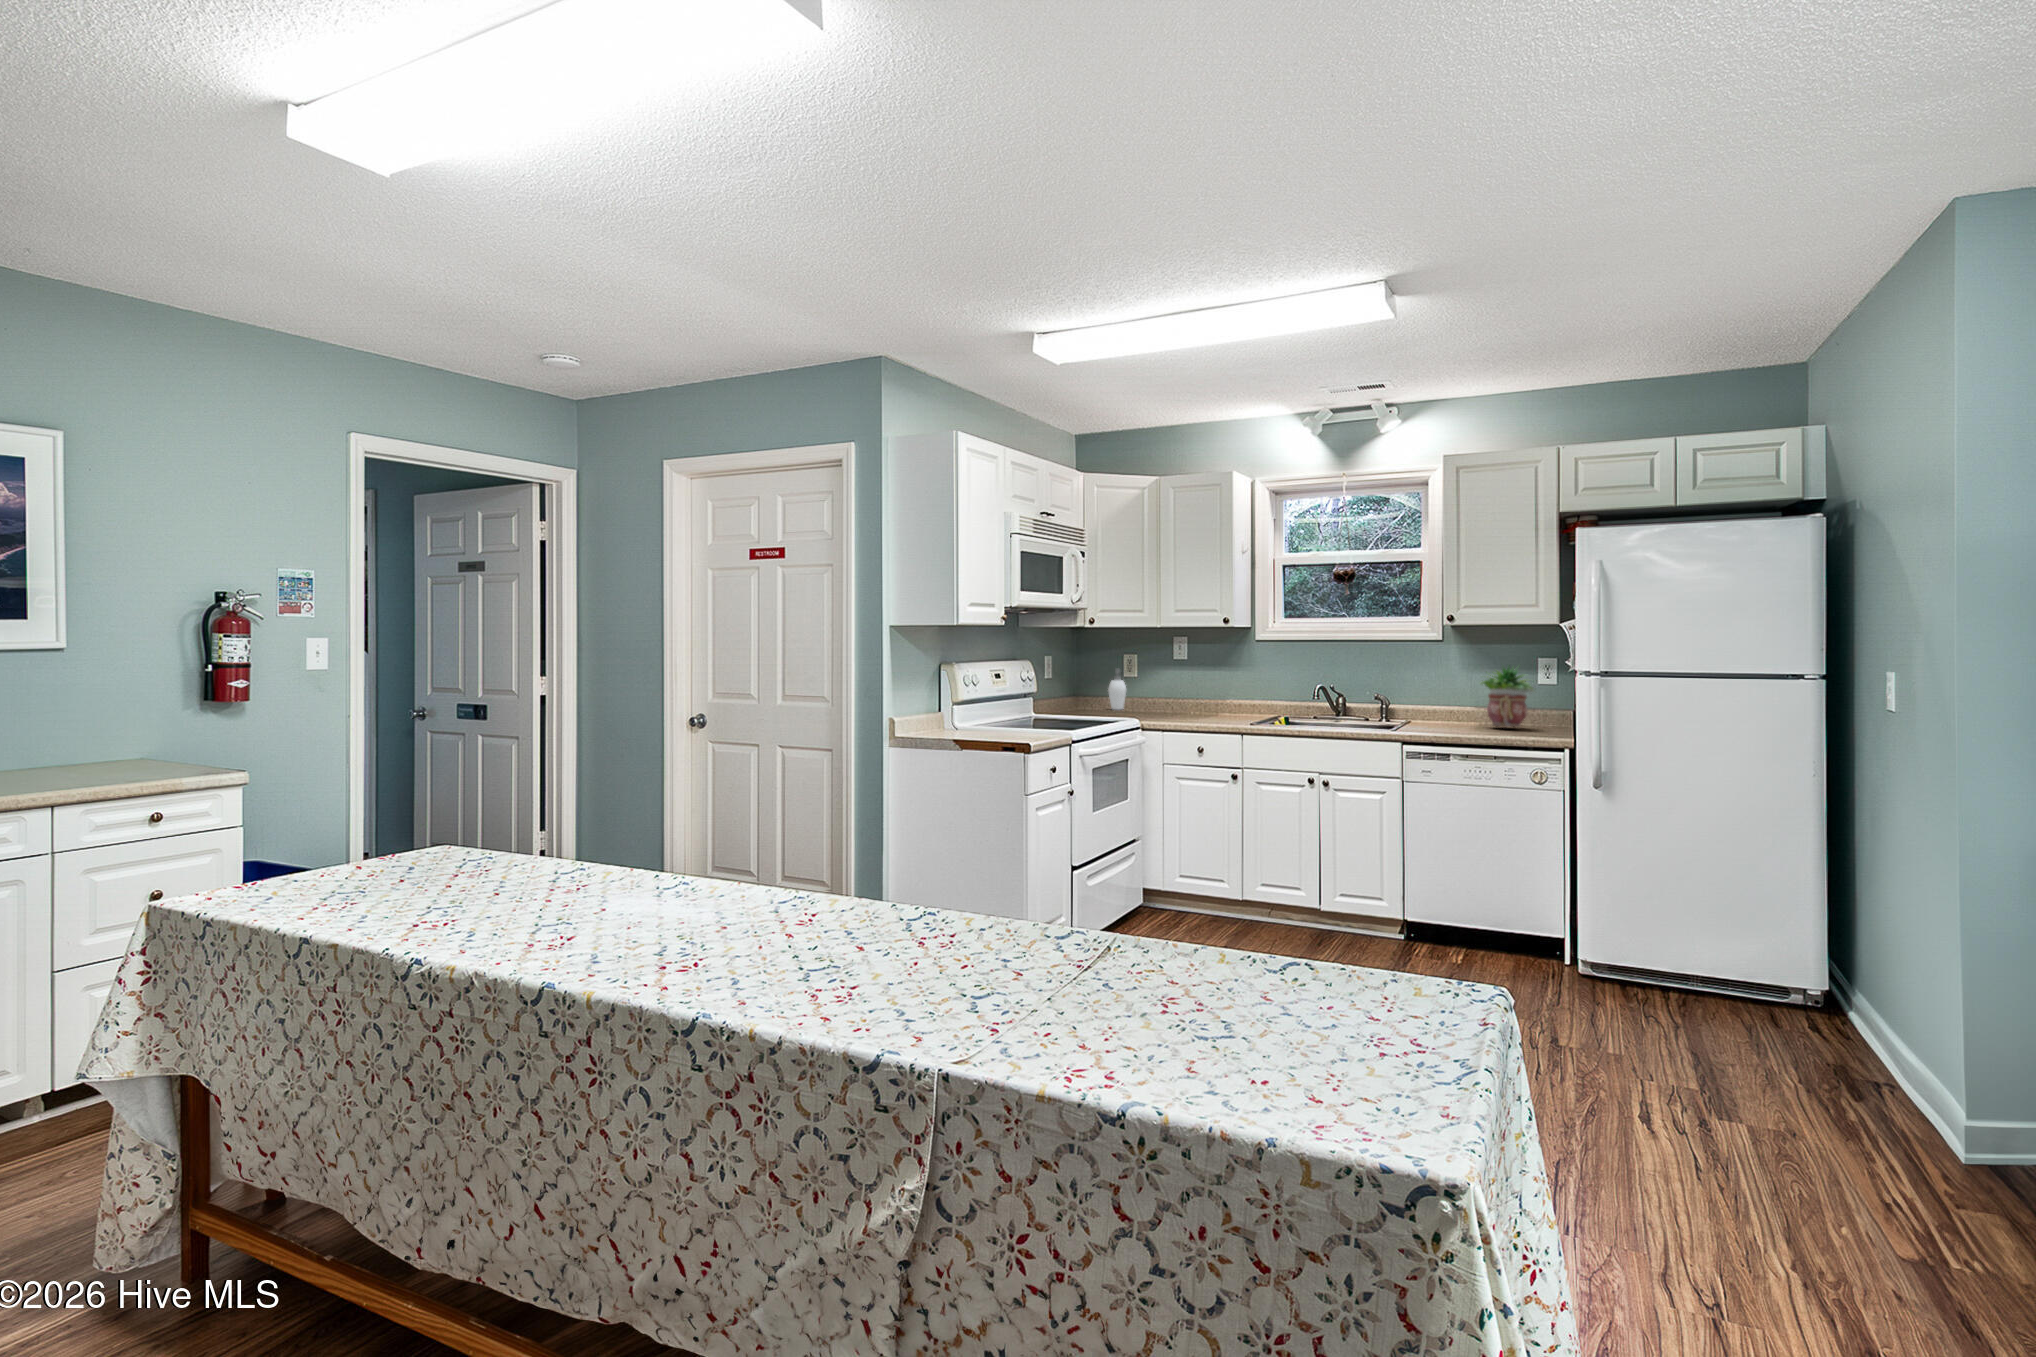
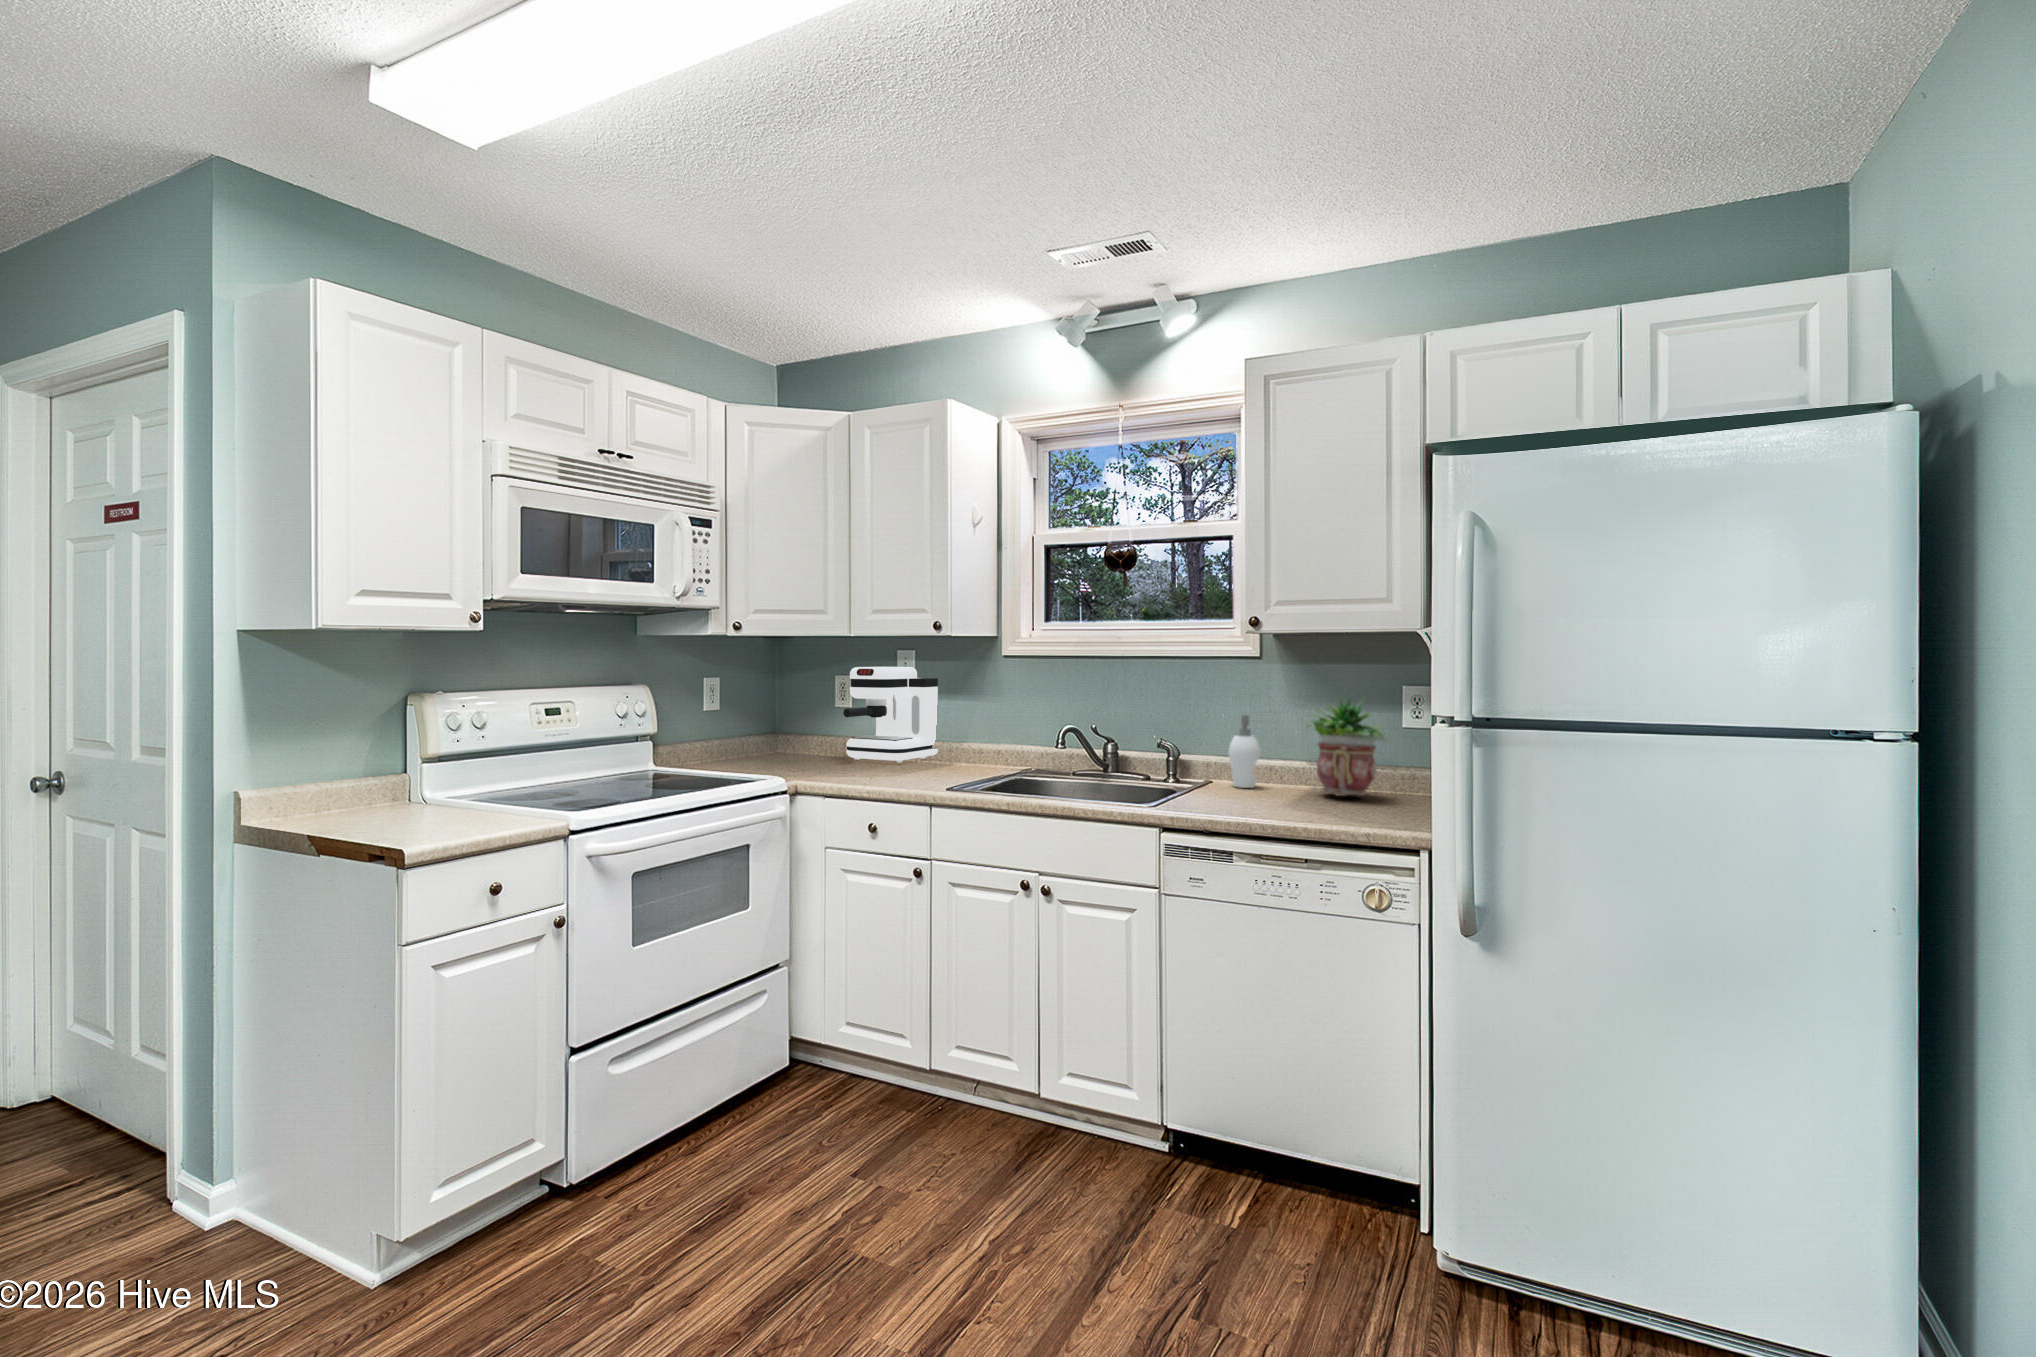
coffee maker: none [1148,649,1209,715] -> present [843,667,938,763]
soap dispenser: present [1108,668,1126,710] -> present [1229,715,1260,788]

